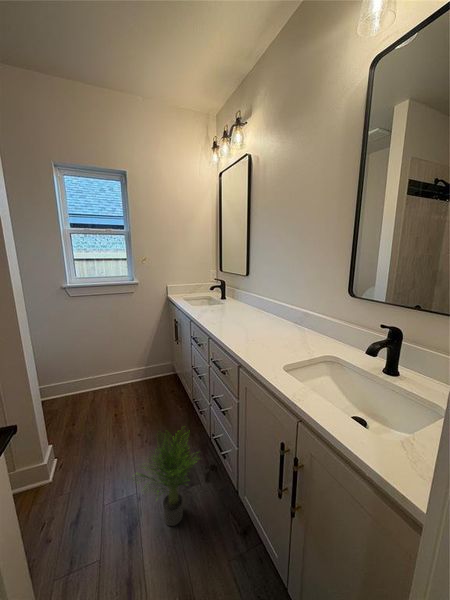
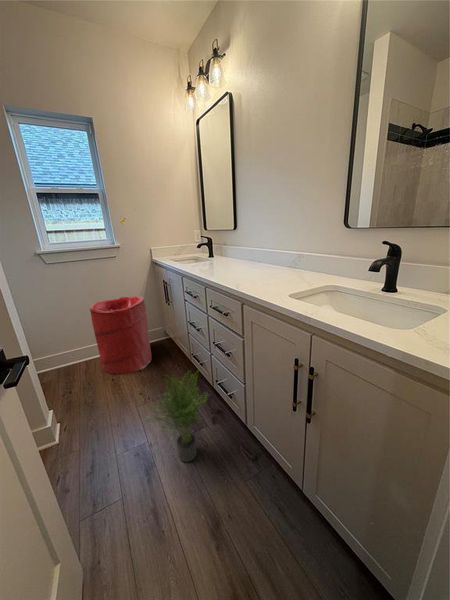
laundry hamper: none [103,332,157,411] -> present [90,296,152,375]

